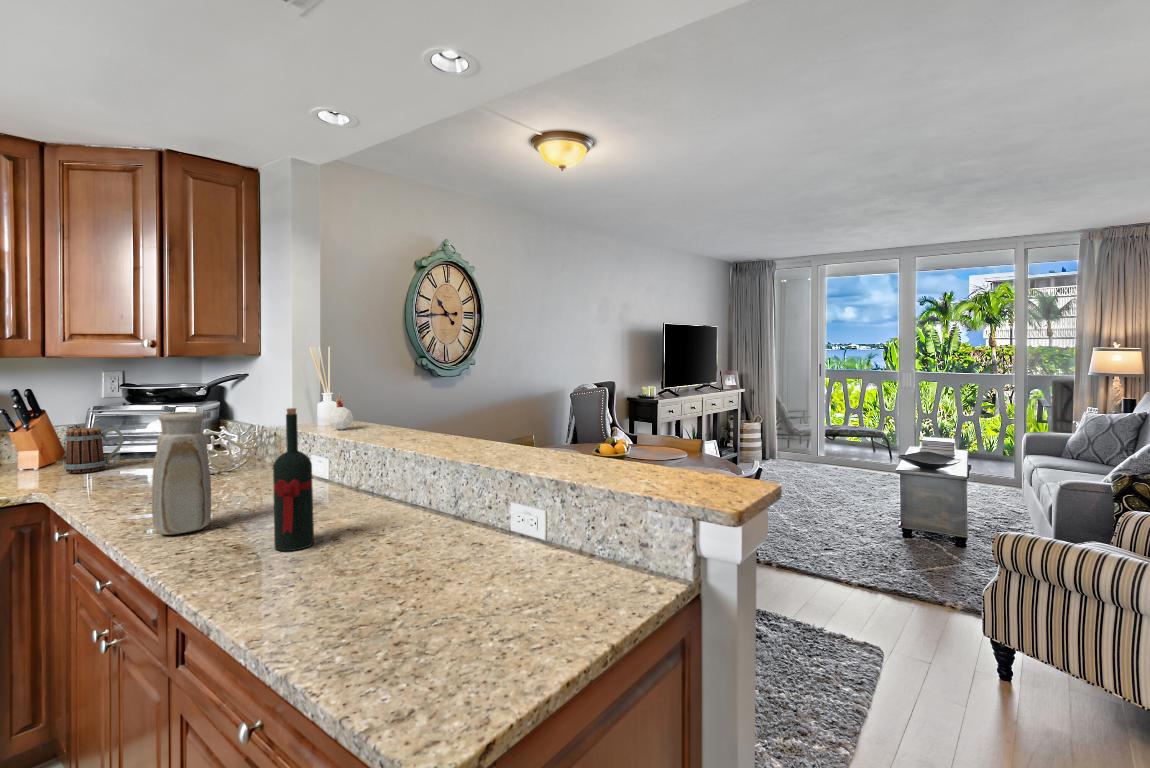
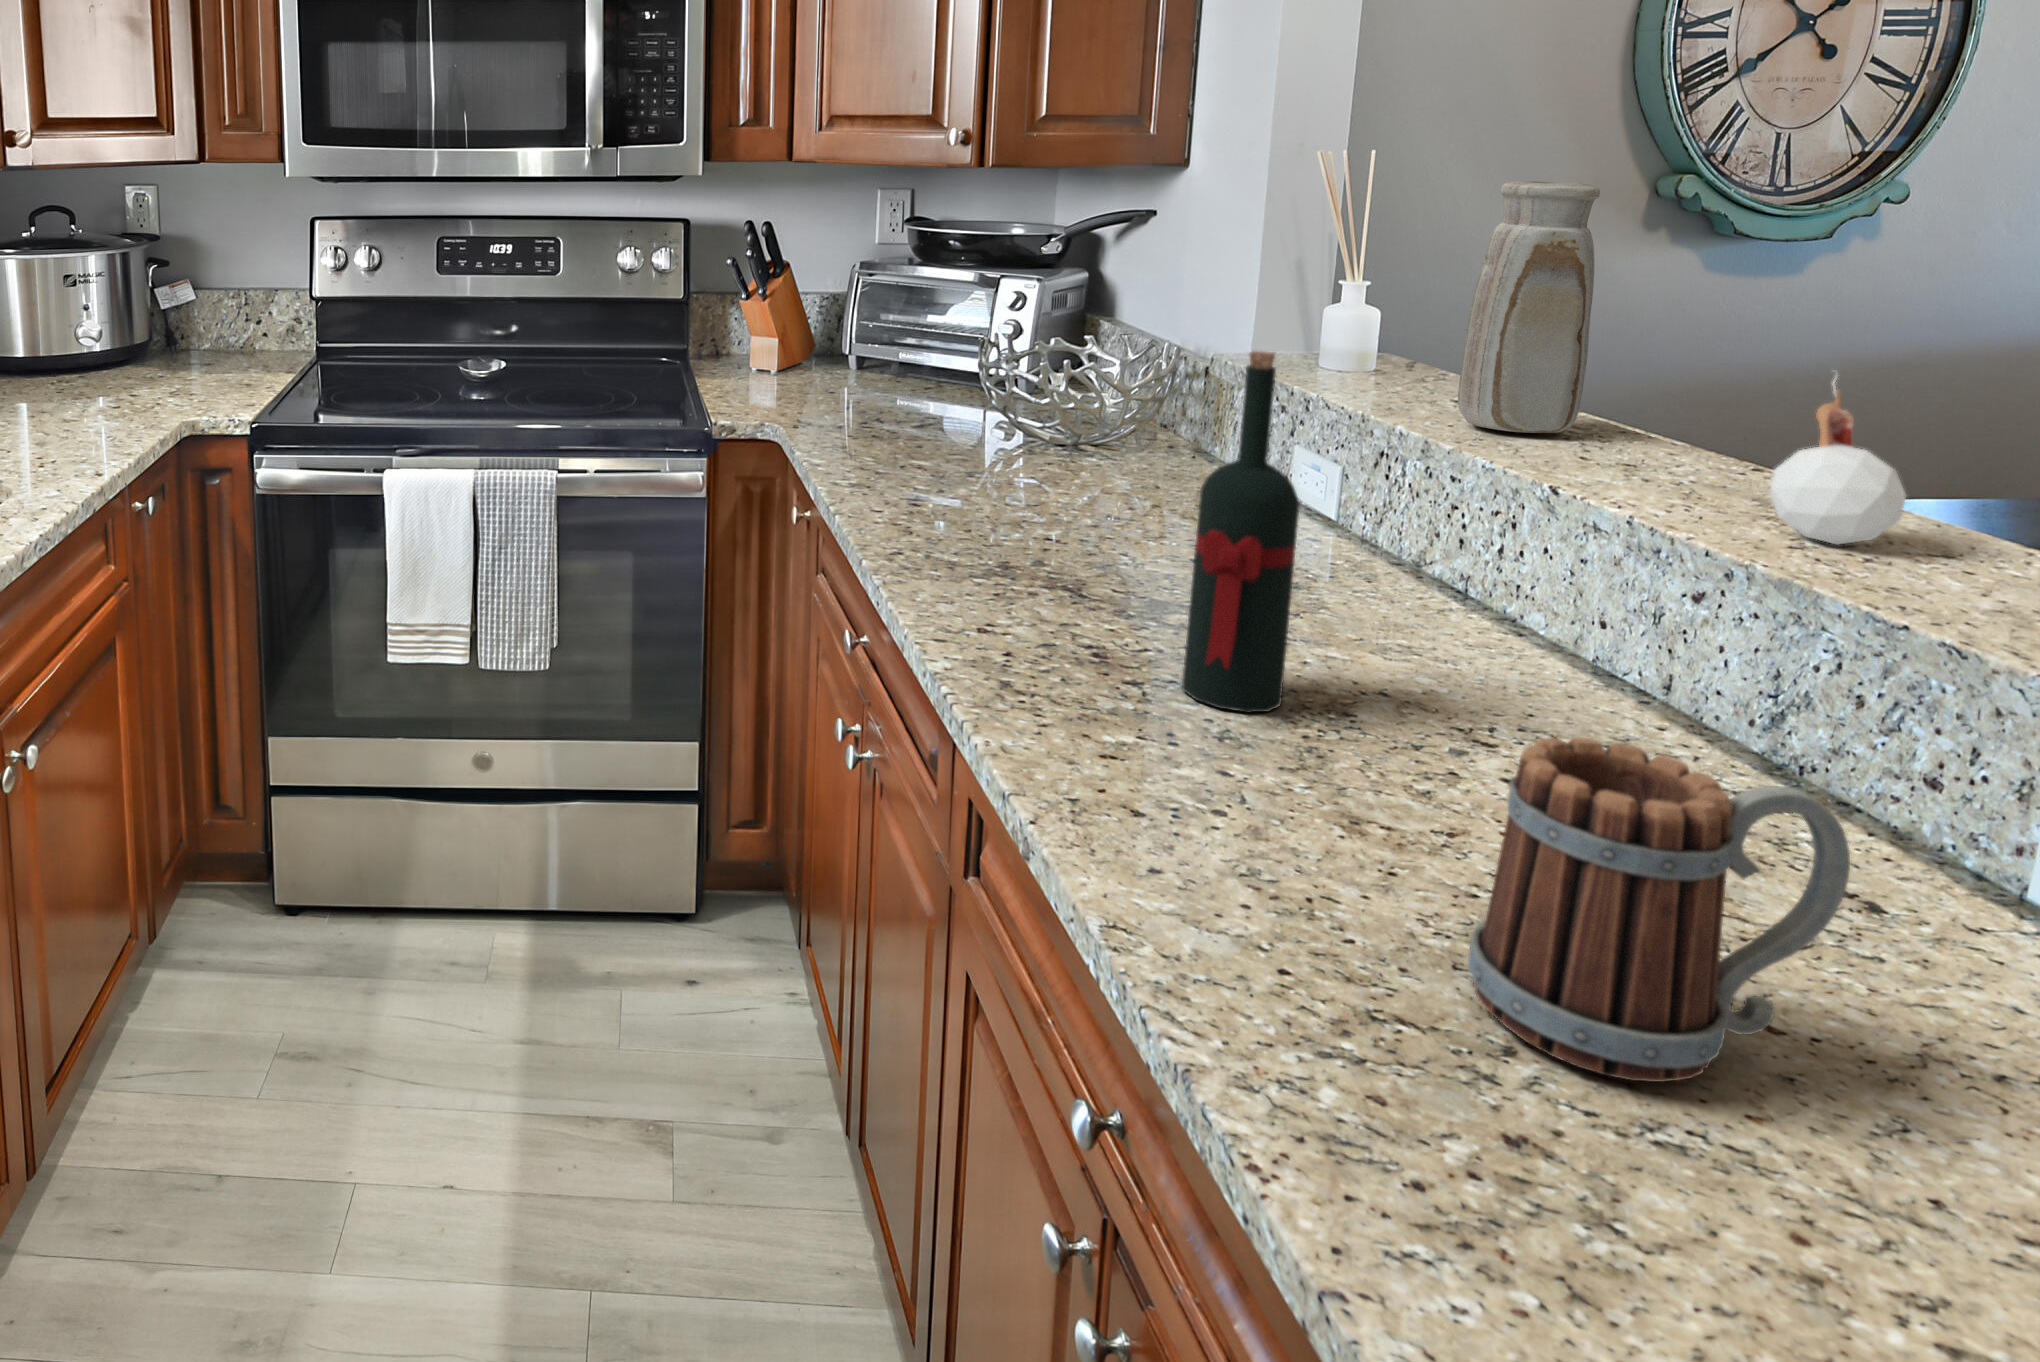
candle: present [328,395,353,430] -> present [1770,371,1906,544]
vase: present [152,412,211,535] -> present [1458,181,1600,433]
mug: present [64,428,123,473] -> present [1468,737,1850,1082]

